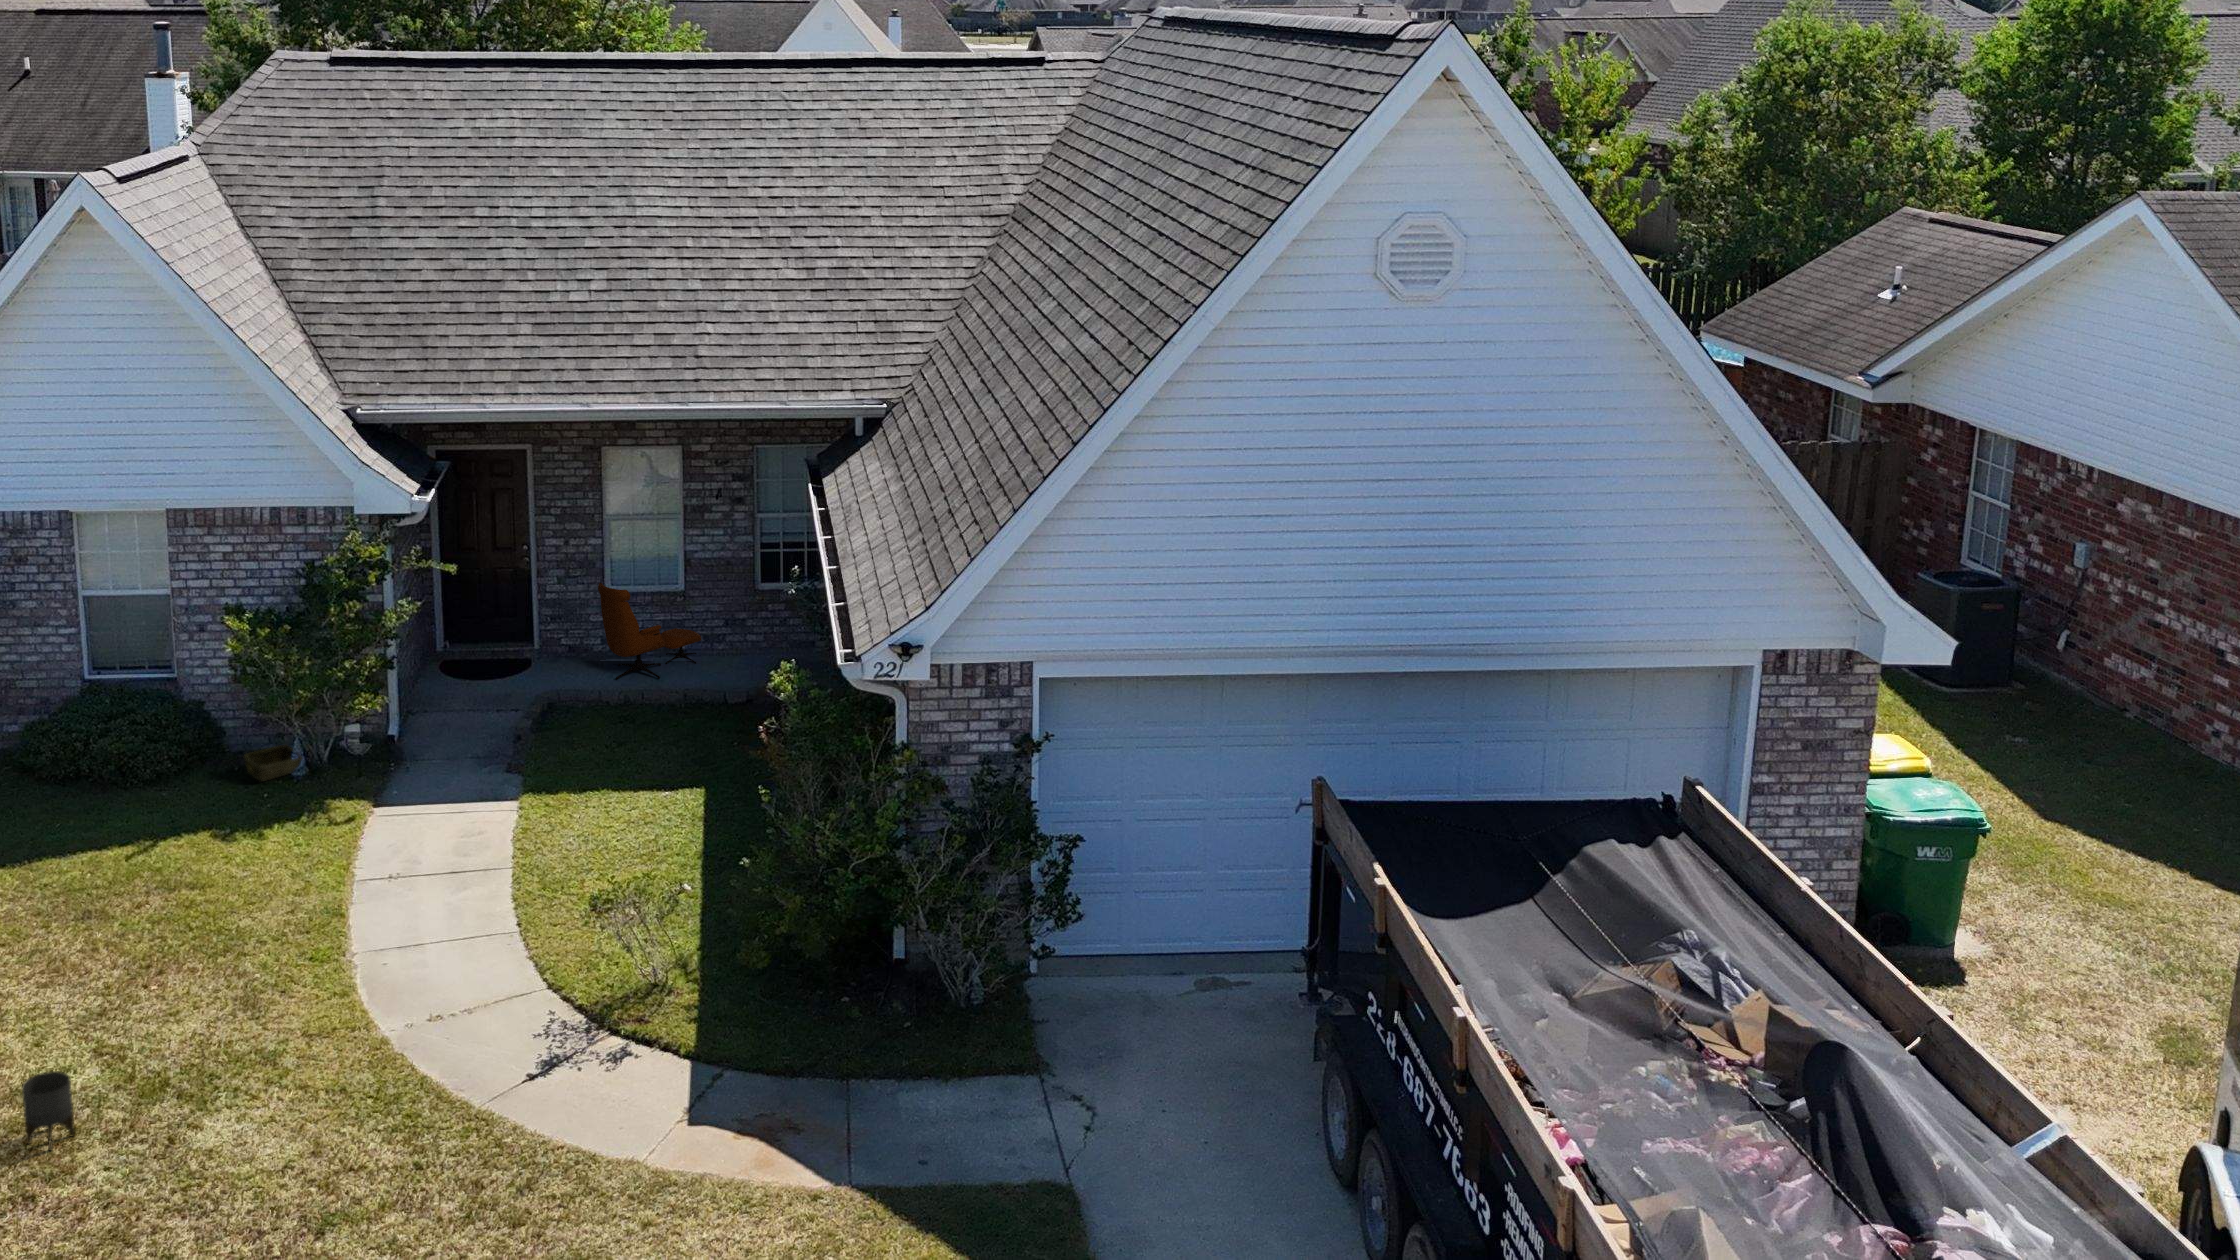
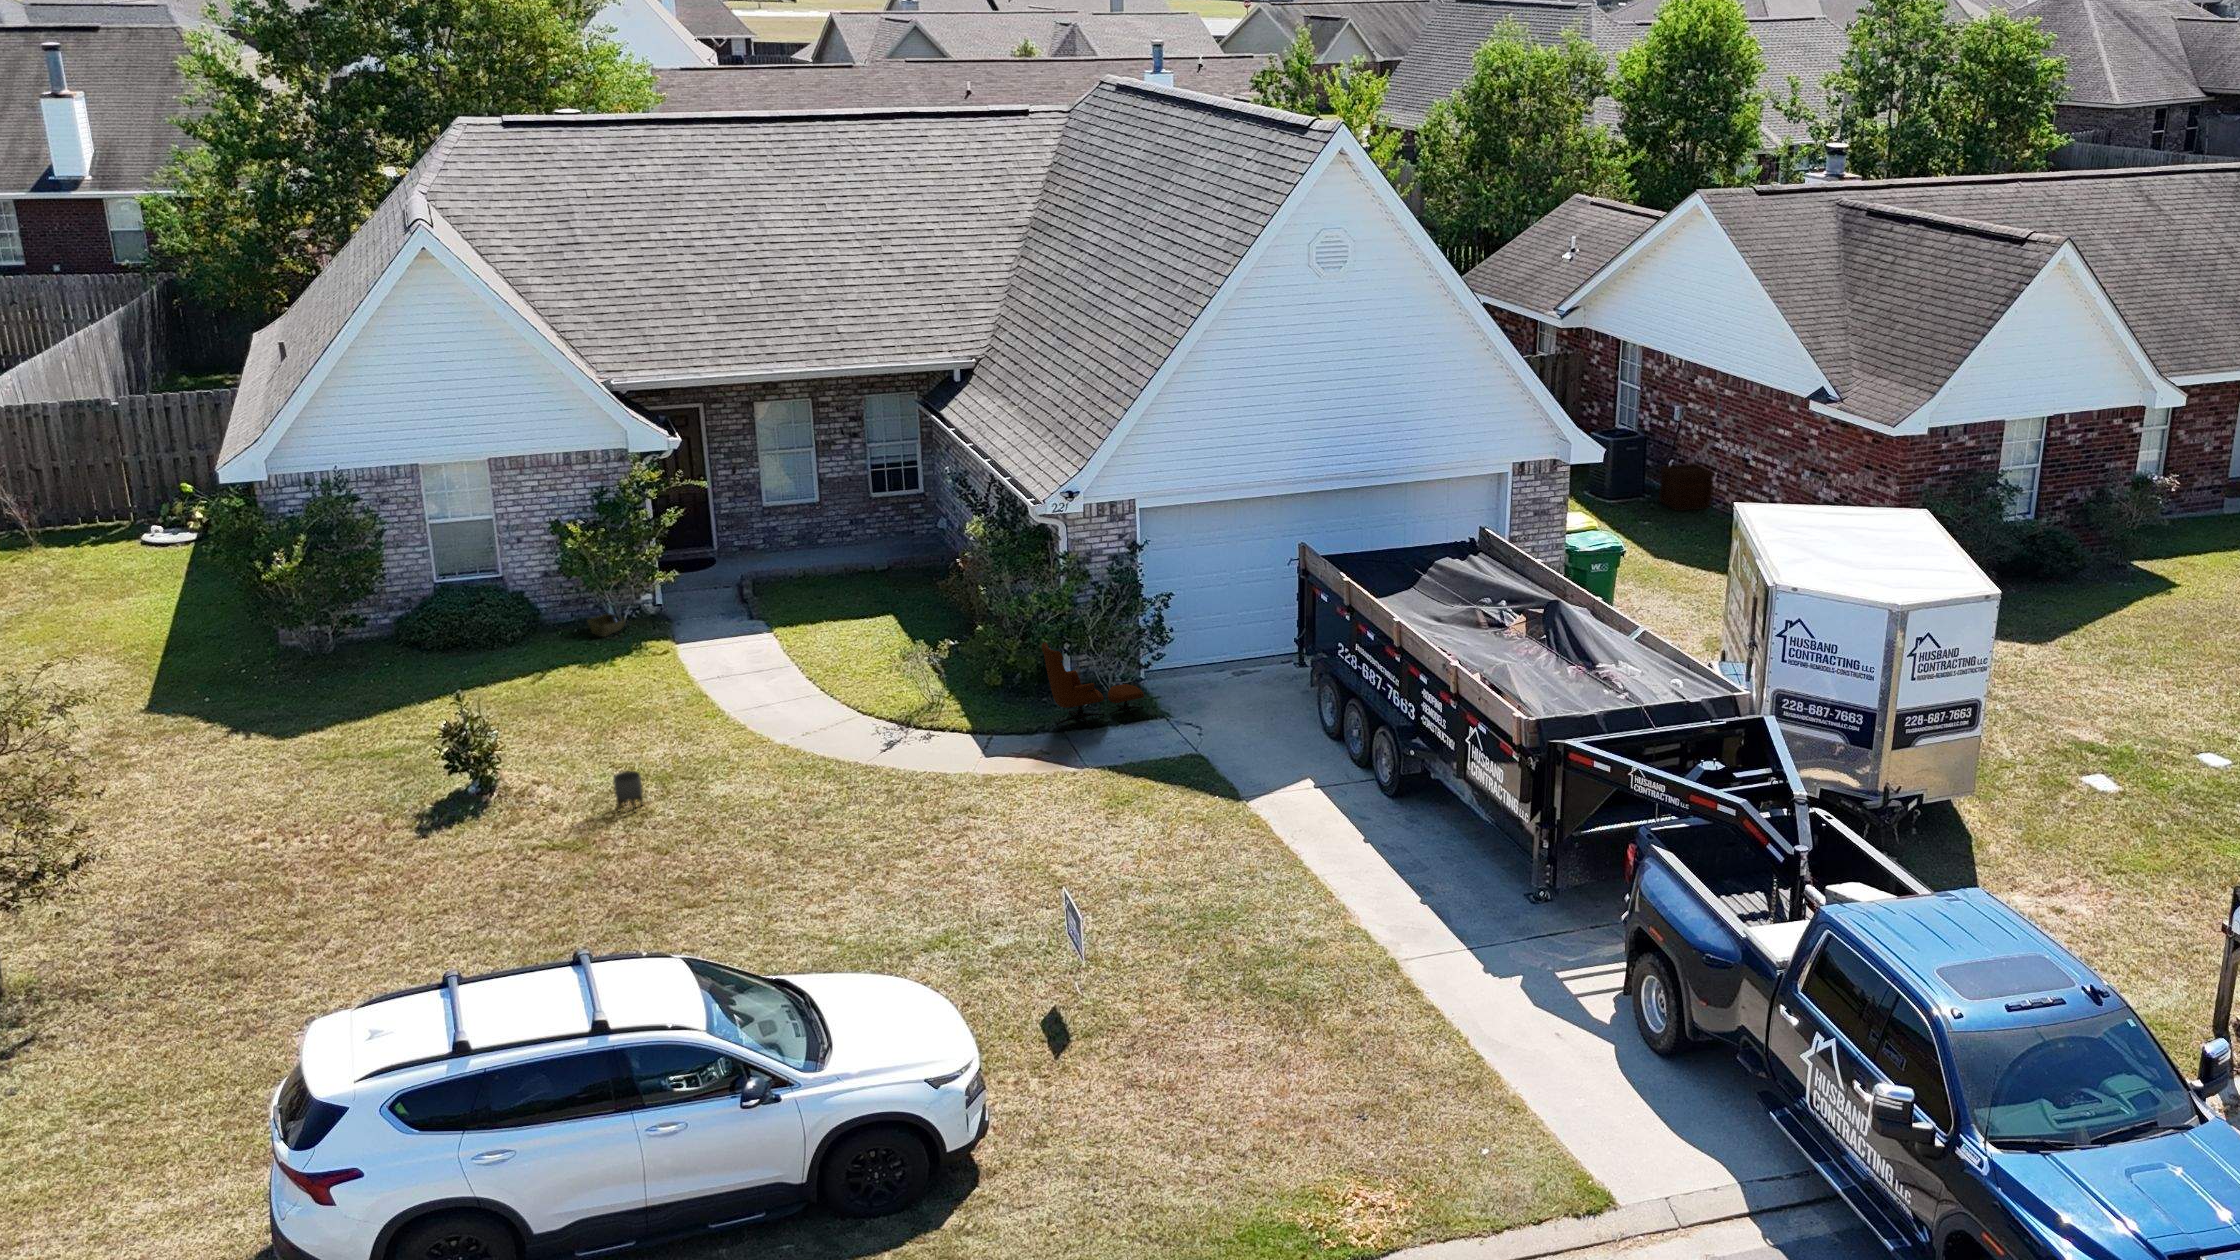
lounge chair: present [598,583,702,679] -> present [1042,642,1144,729]
wooden crate: none [2044,648,2158,732] -> present [1659,463,1714,511]

